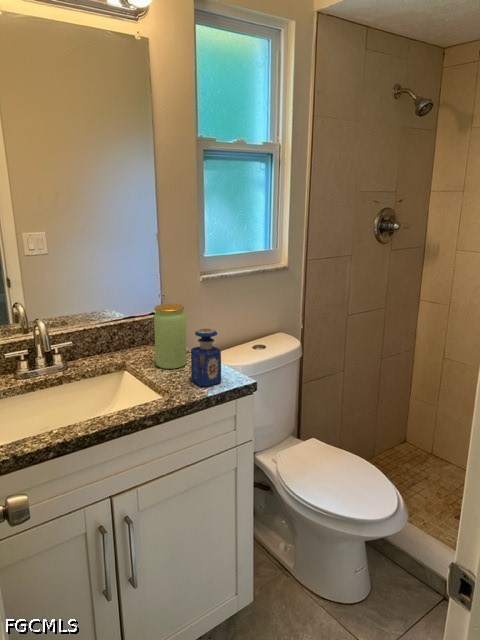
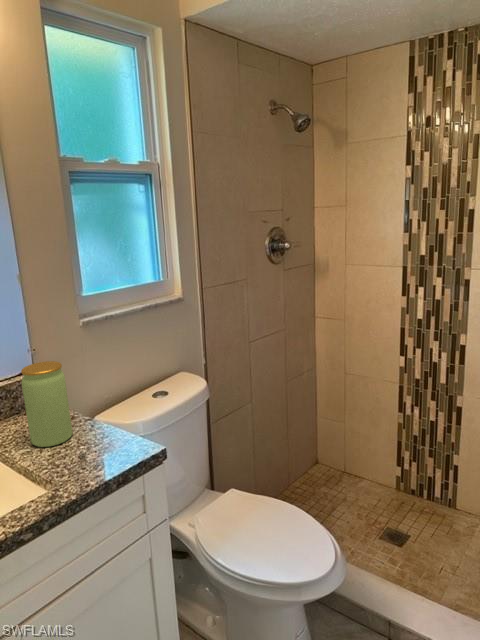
perfume bottle: present [191,329,221,386] -> none [76,391,121,467]

